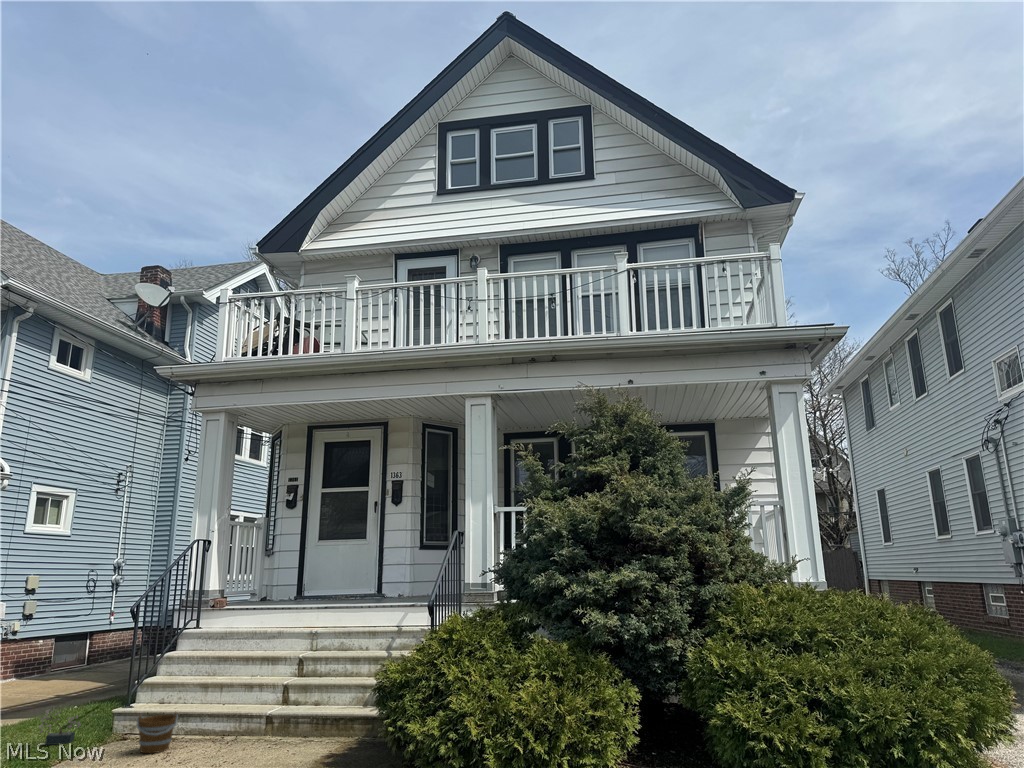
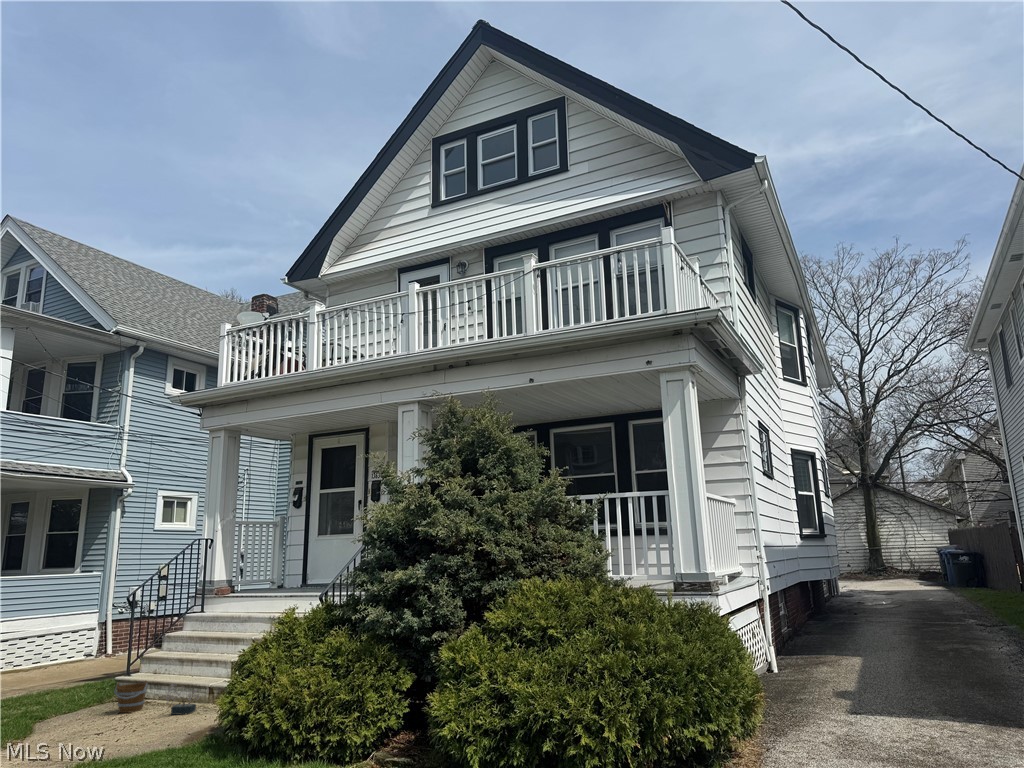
decorative plant: present [39,710,80,745] -> present [166,684,199,715]

